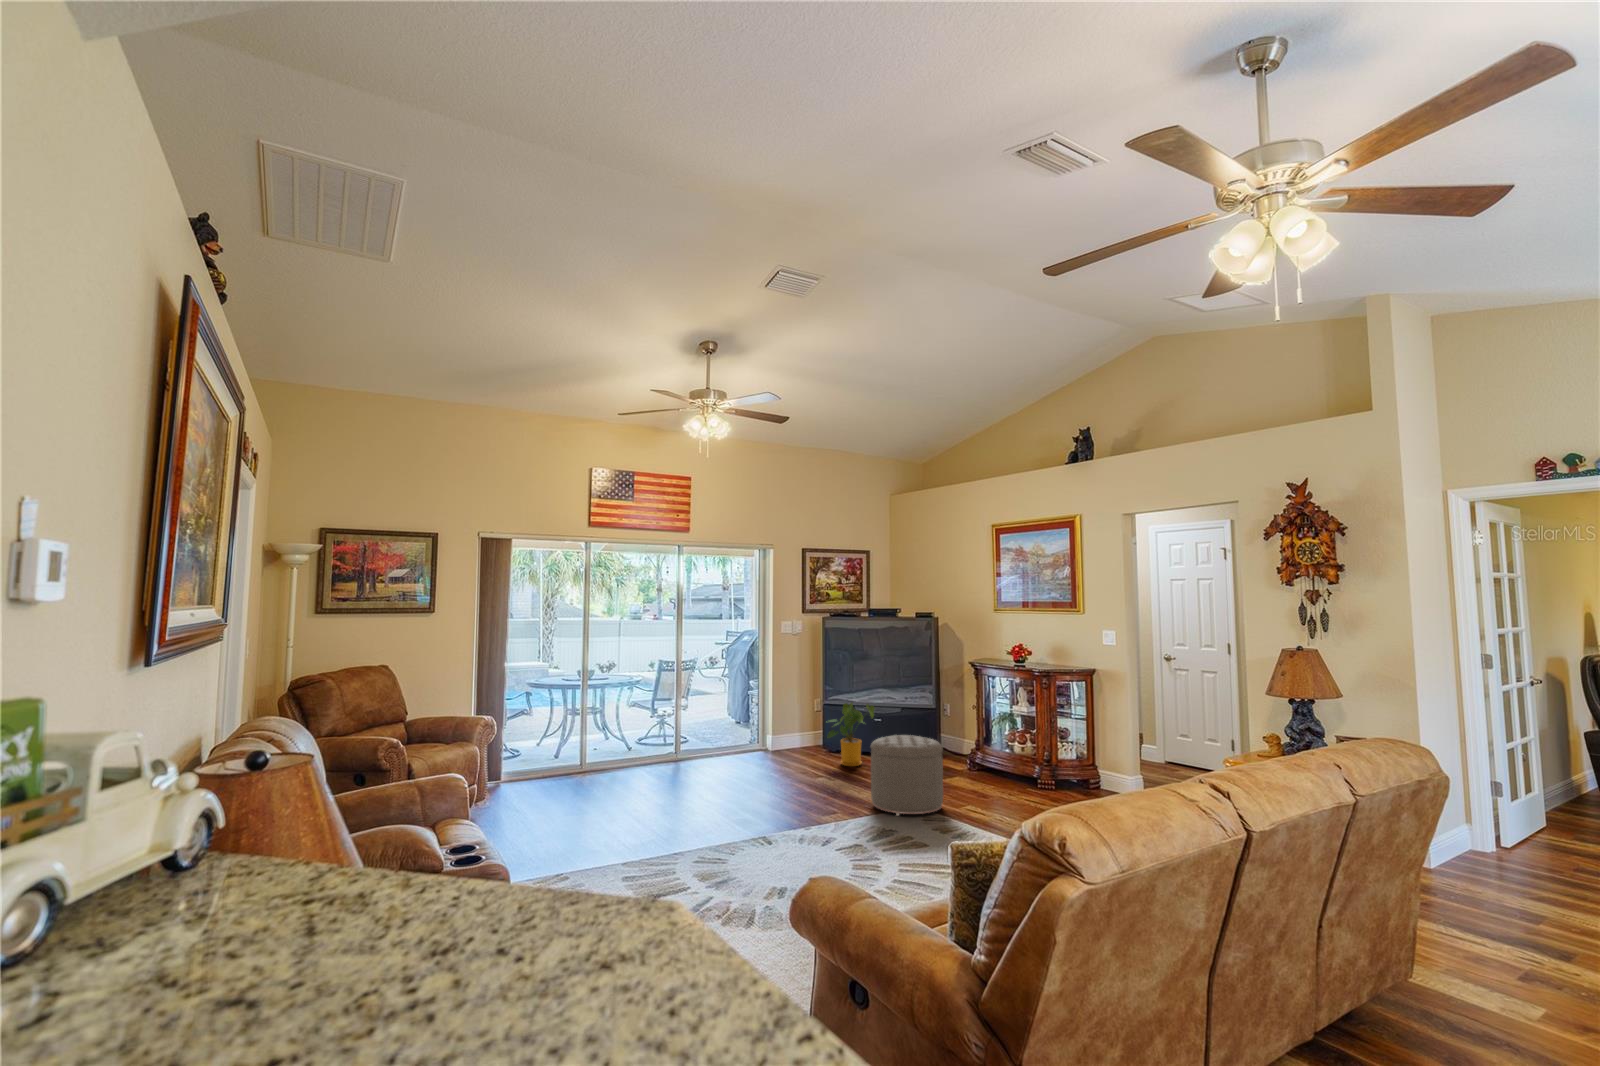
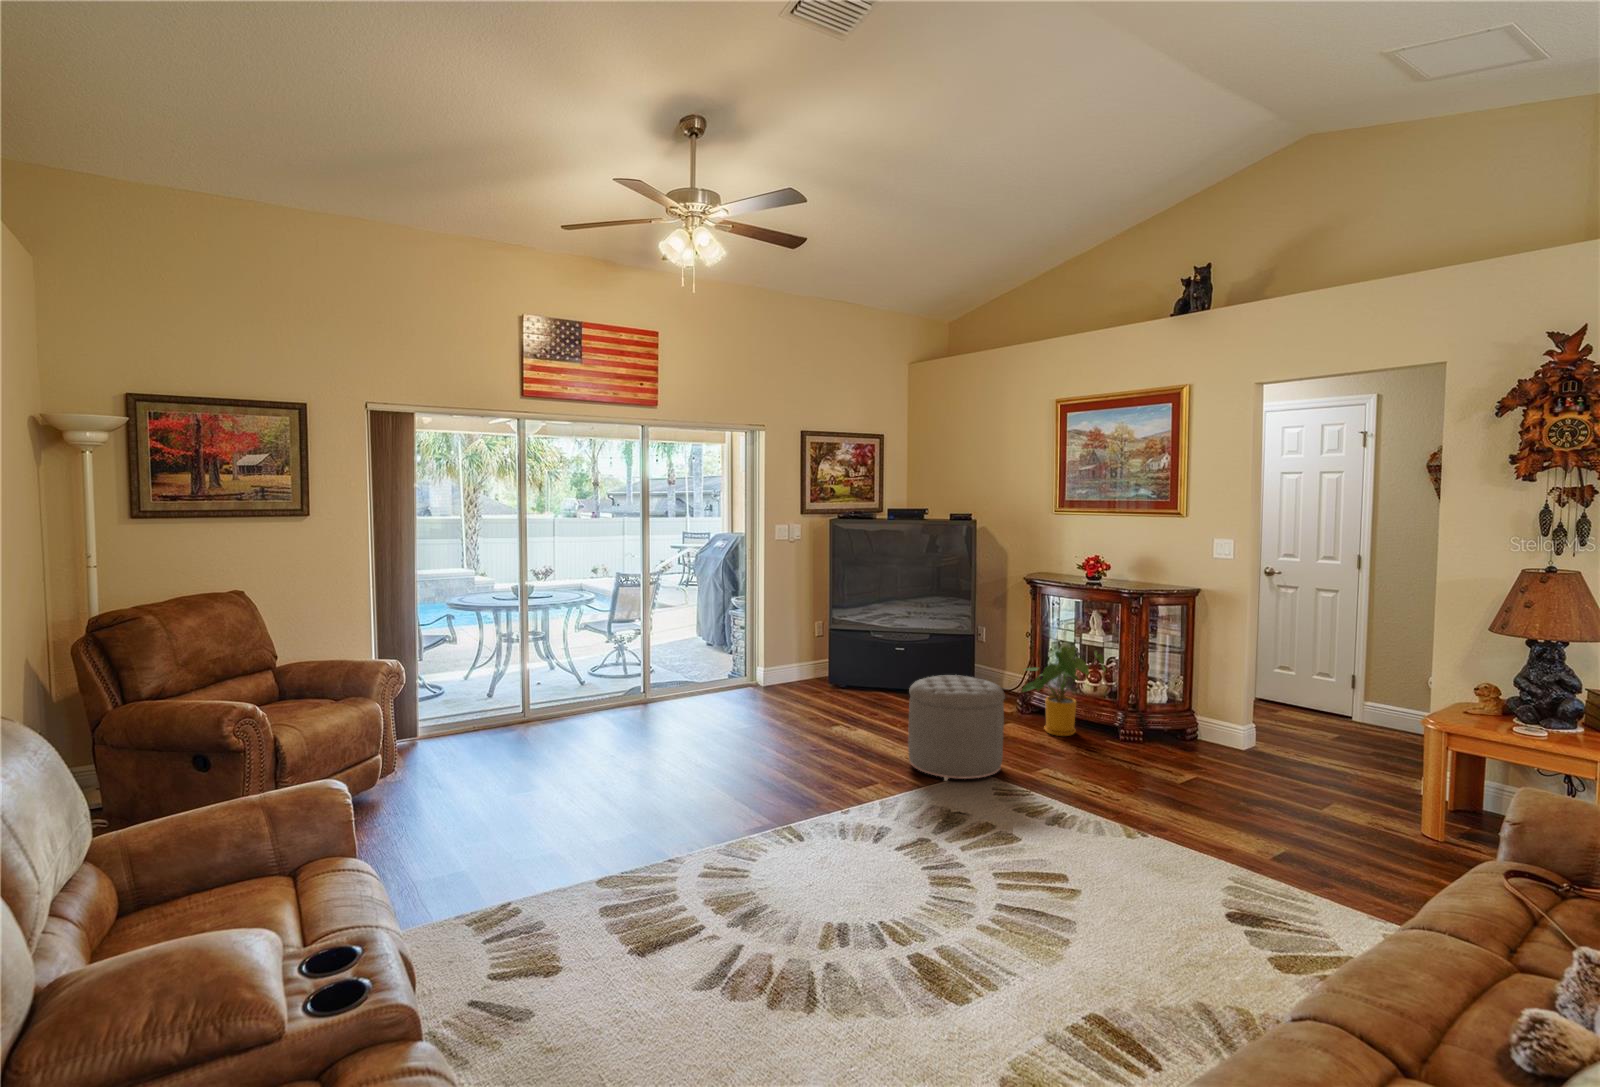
house plant: present [828,703,875,766] -> present [1022,646,1106,736]

